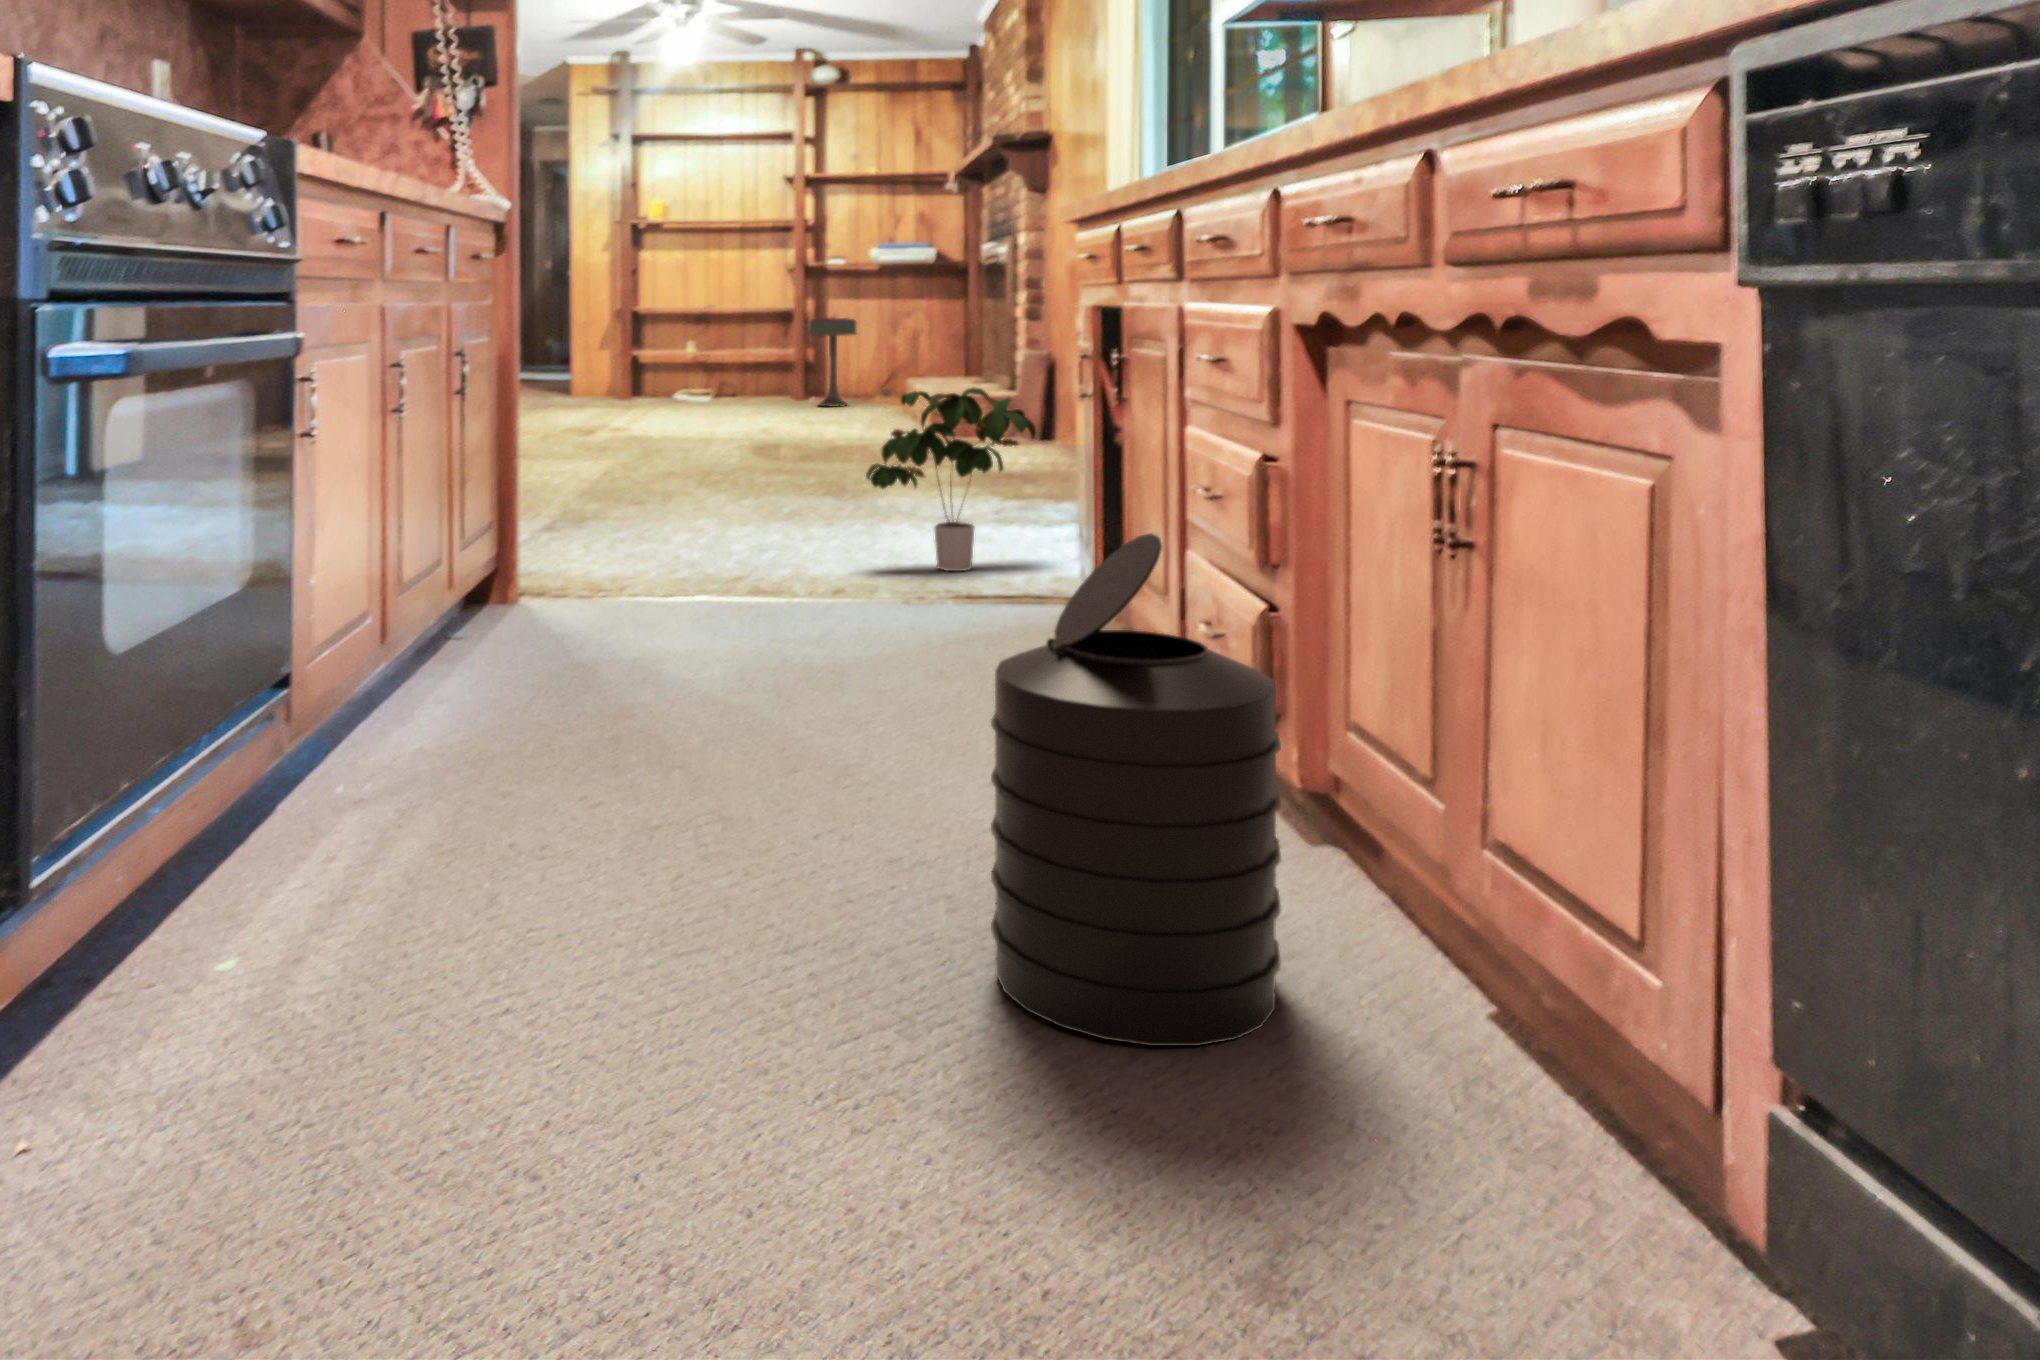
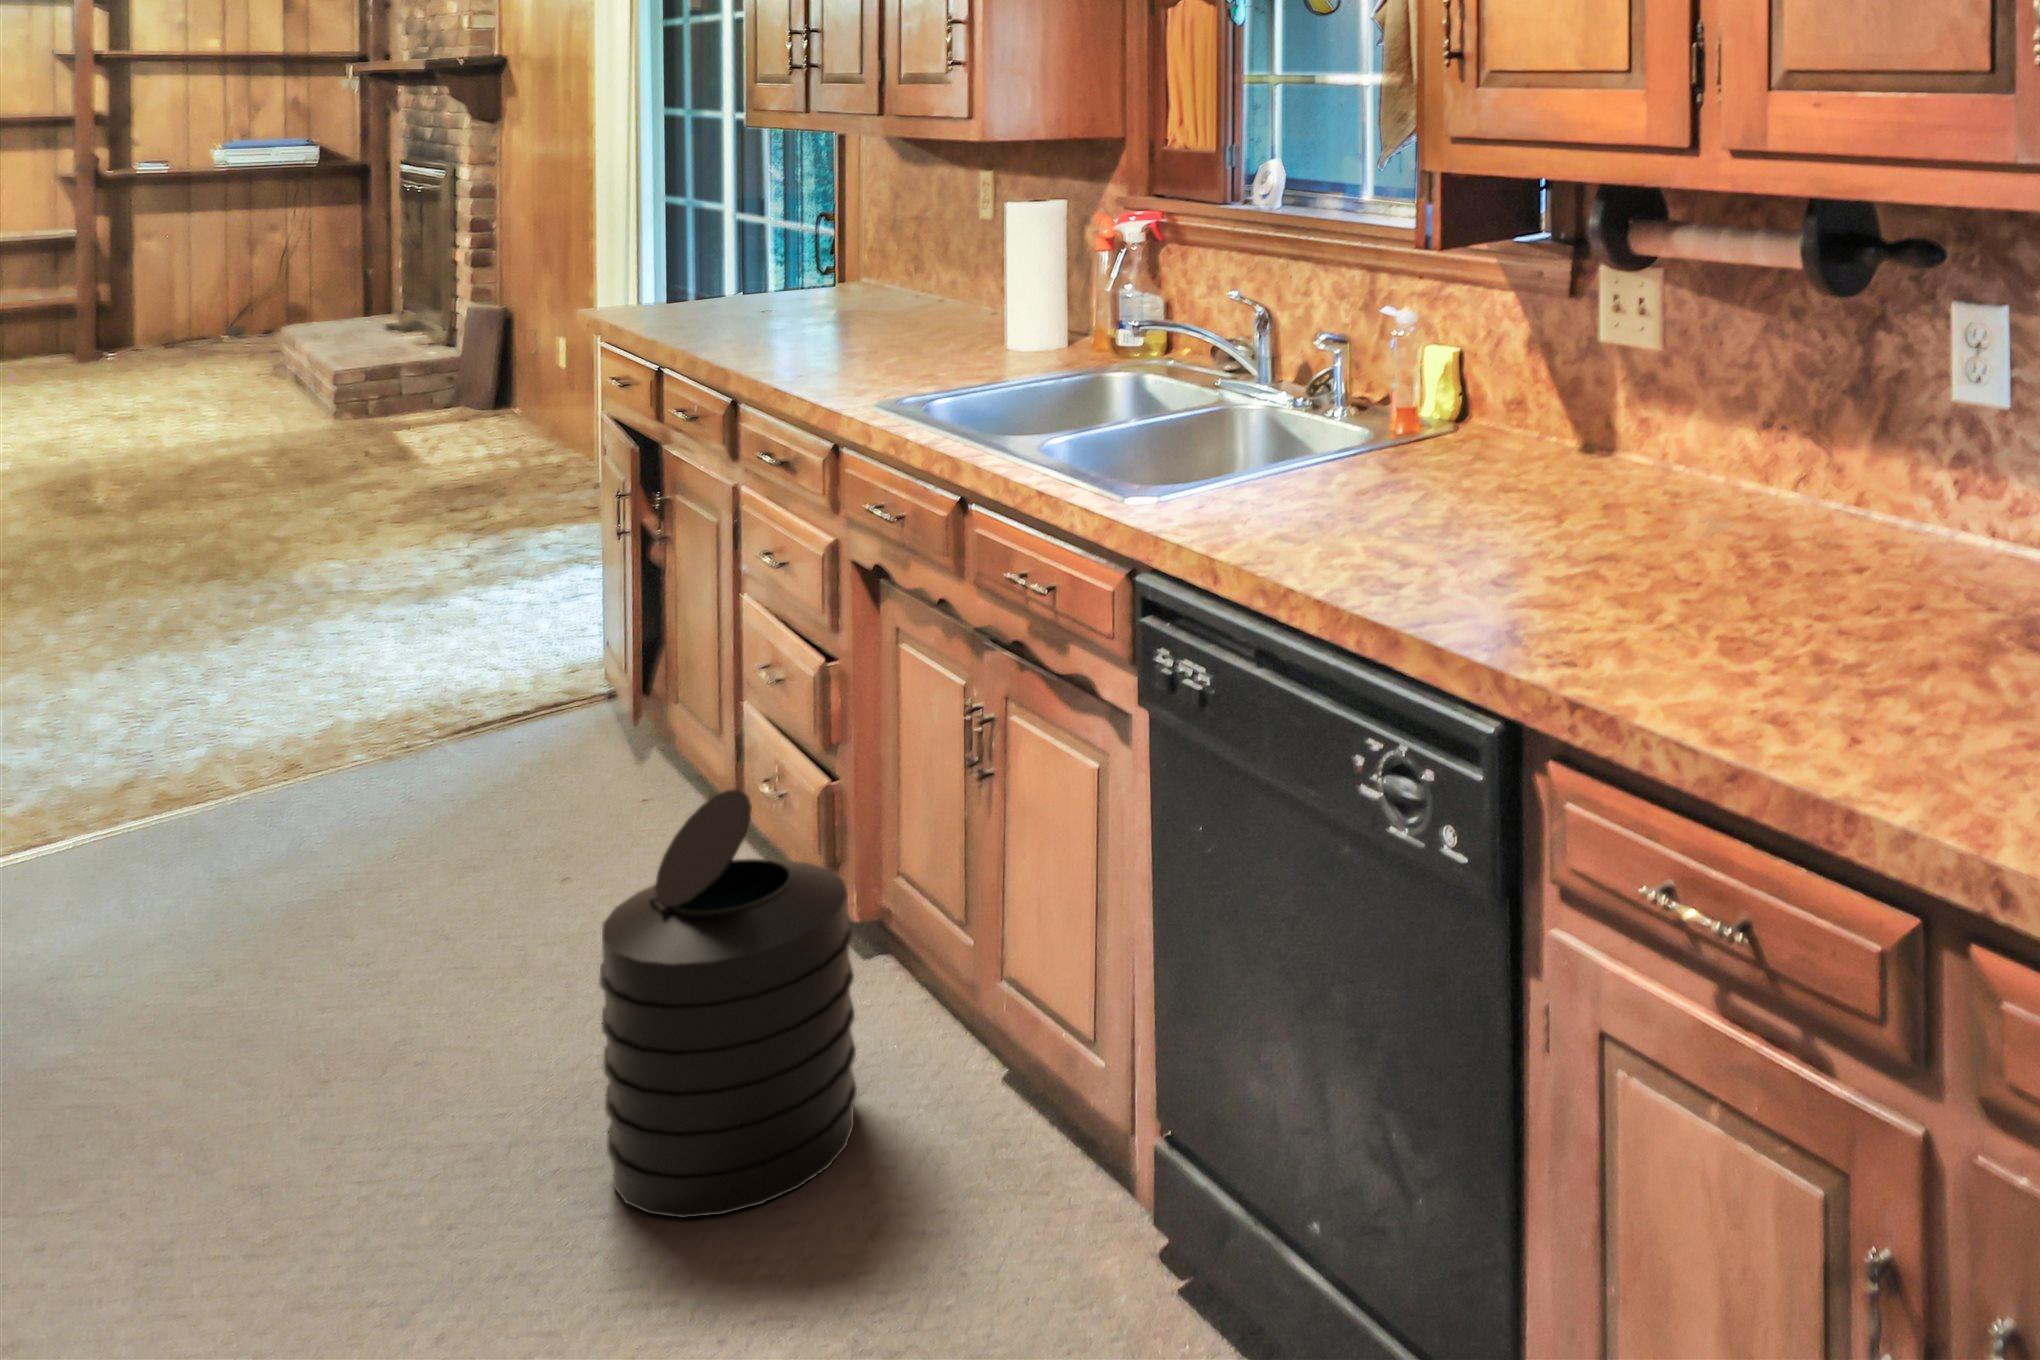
bar stool: present [809,318,856,407] -> none [117,240,199,357]
potted plant: present [866,388,1036,571] -> none [310,455,529,659]

